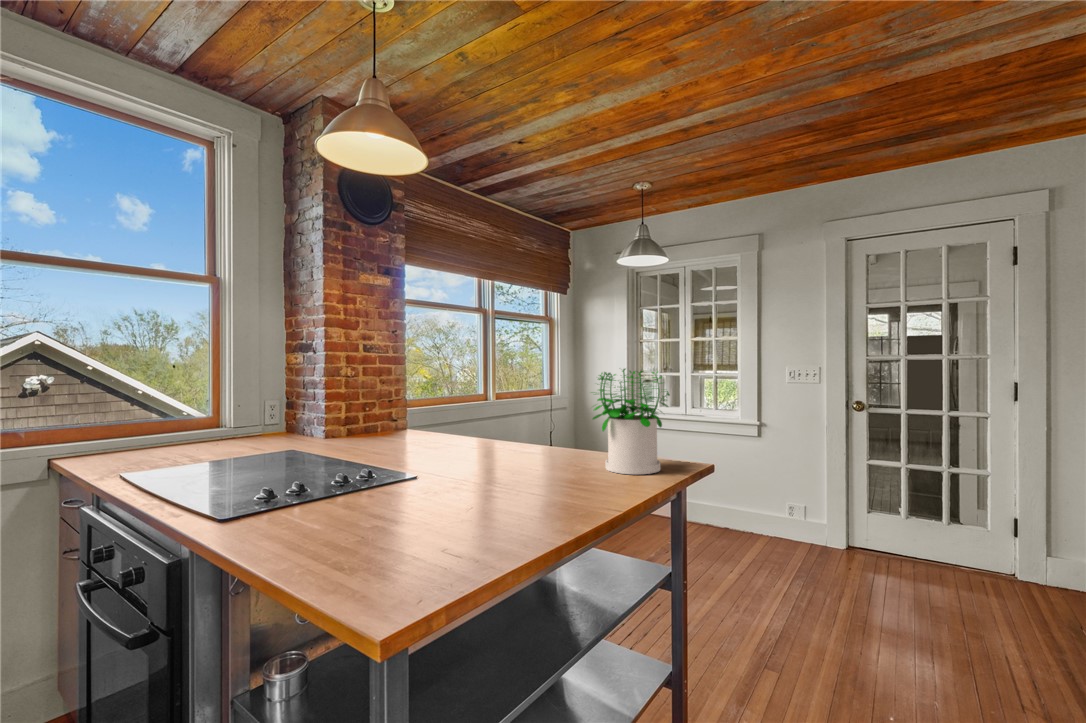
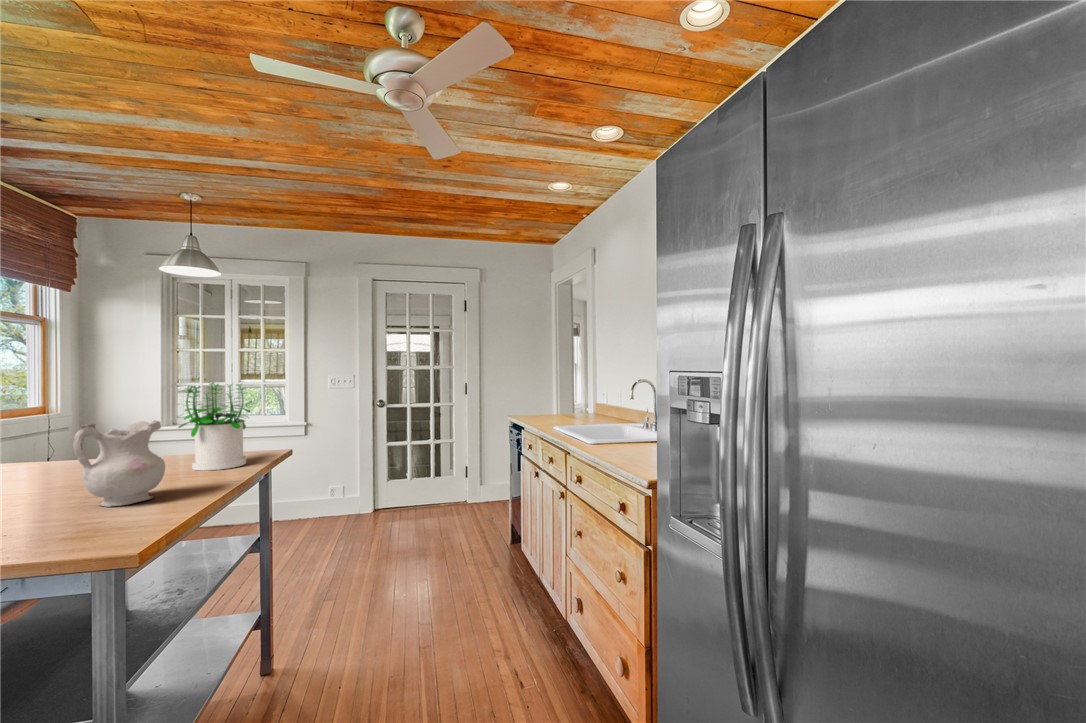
ceramic pitcher: none [470,408,553,506] -> present [73,420,165,507]

